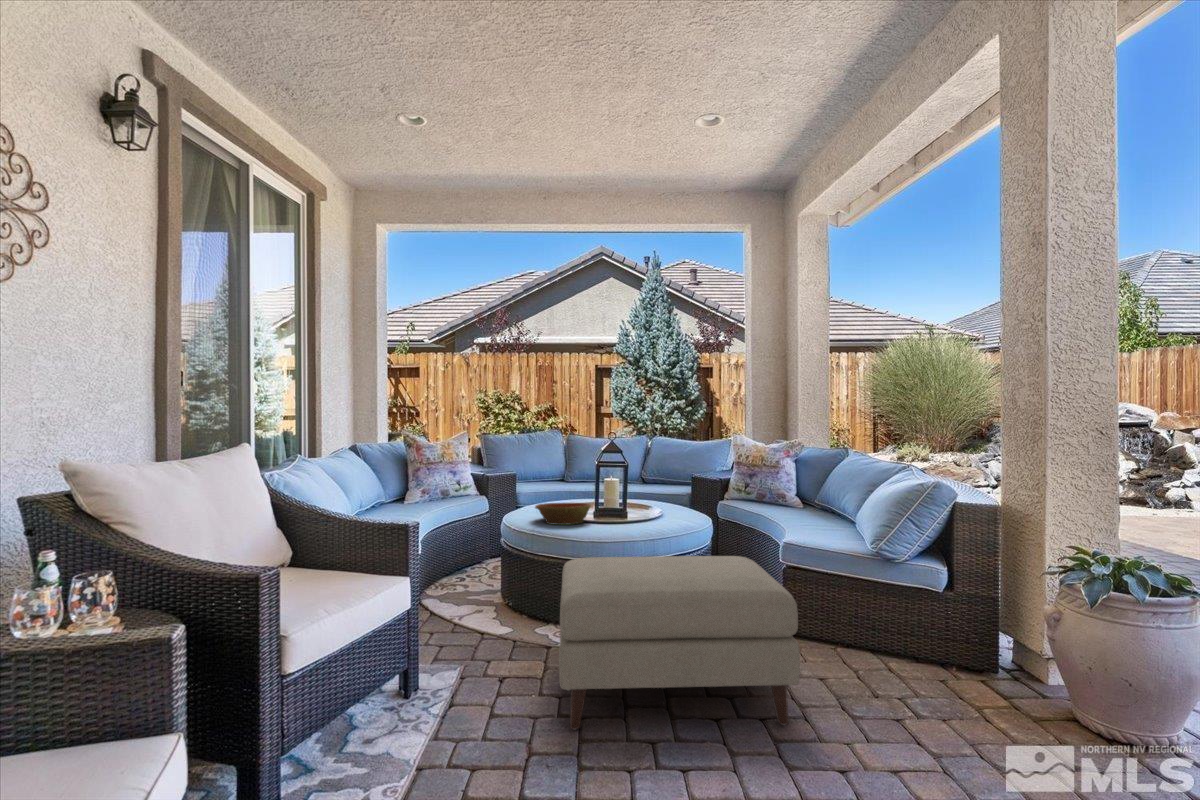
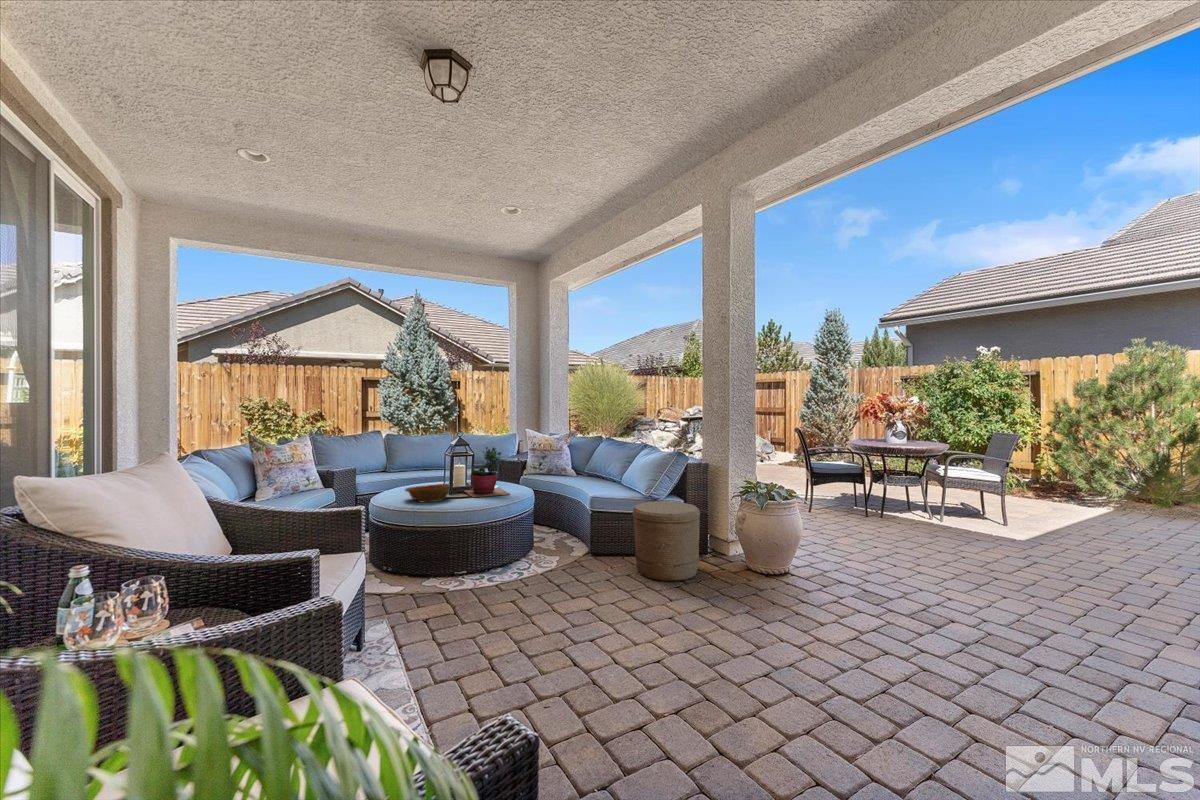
succulent plant: none [617,456,673,525] -> present [465,447,510,497]
ottoman: present [559,556,800,730] -> none [464,507,639,637]
woven basket: none [831,562,957,708] -> present [633,501,700,581]

